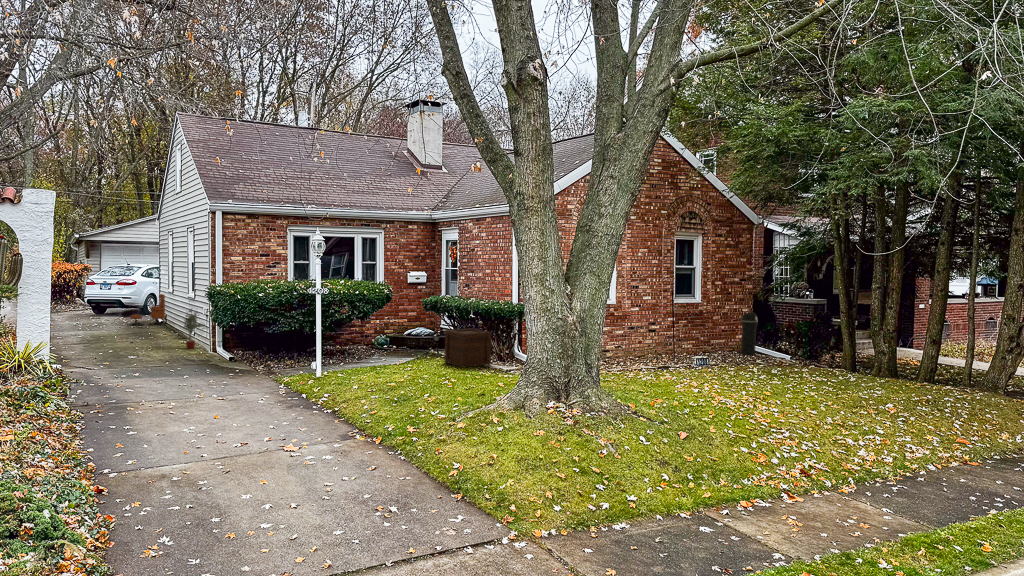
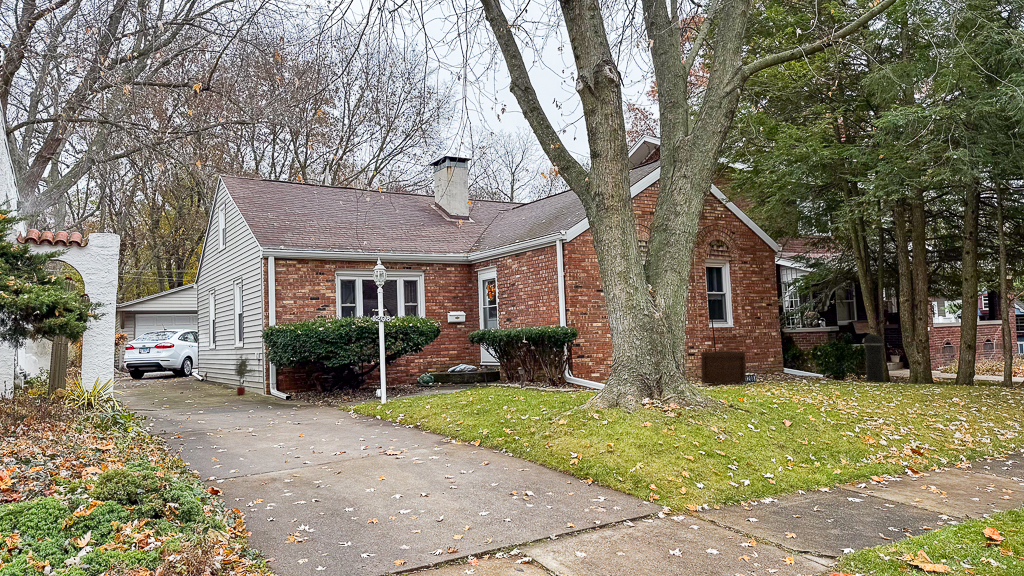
lounge chair: present [130,294,165,325] -> none [168,351,208,383]
trash can: present [741,312,758,355] -> present [863,334,884,381]
wooden crate: present [444,329,491,368] -> present [701,351,746,384]

